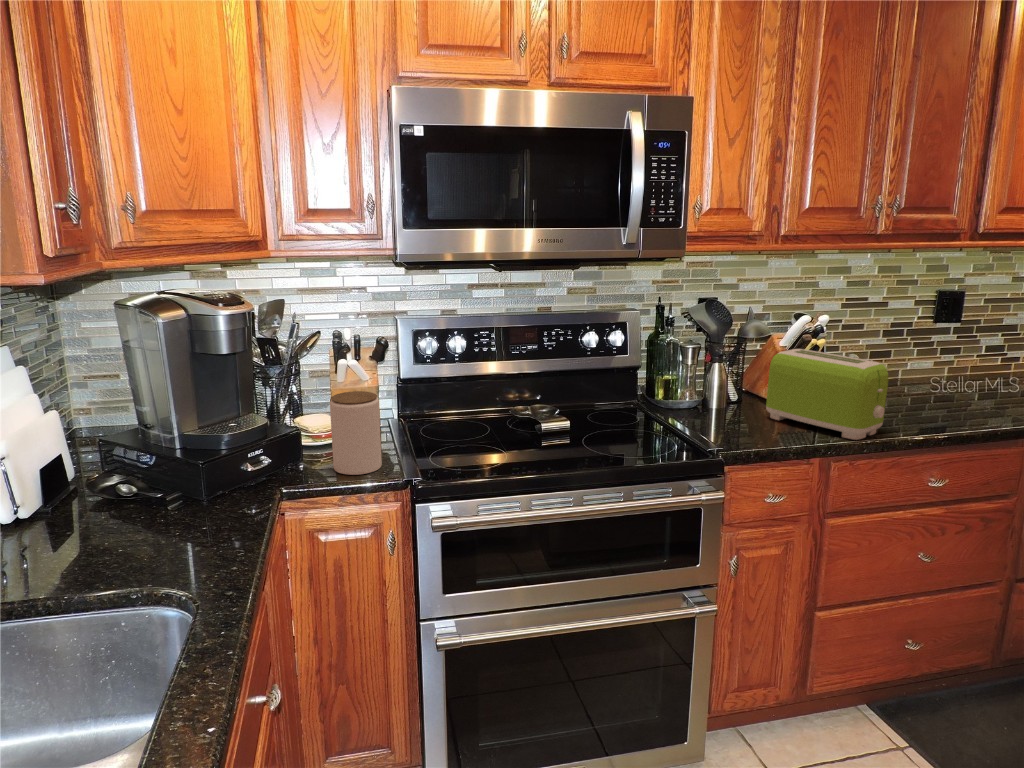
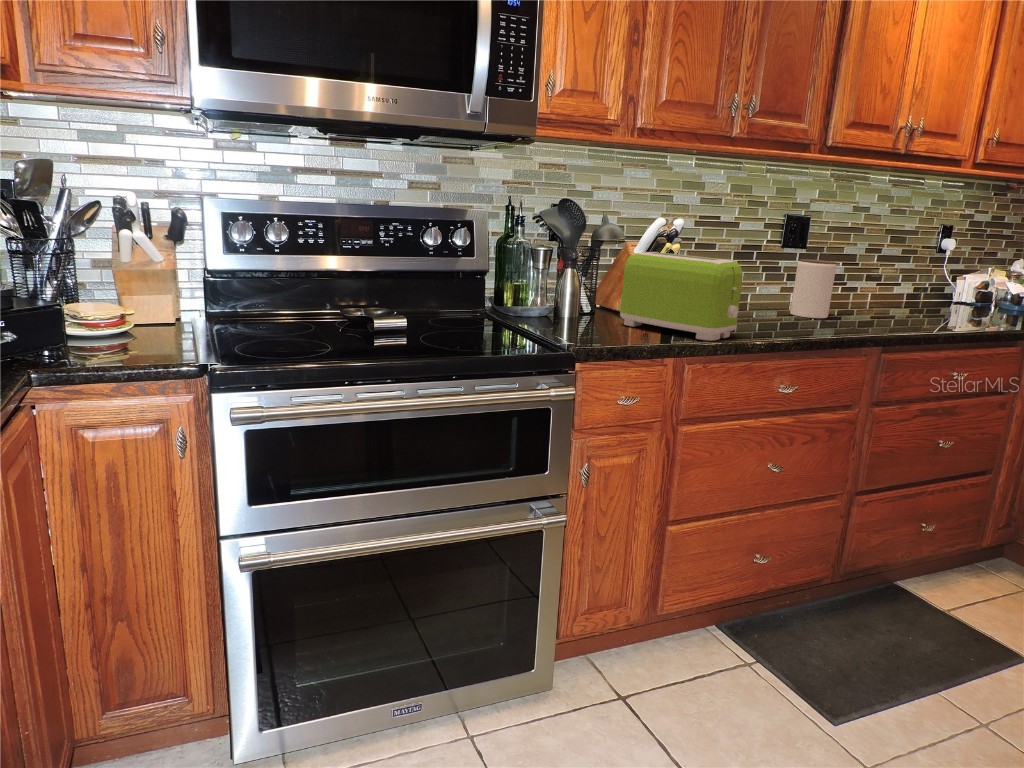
jar: present [330,391,382,475] -> present [790,259,836,318]

